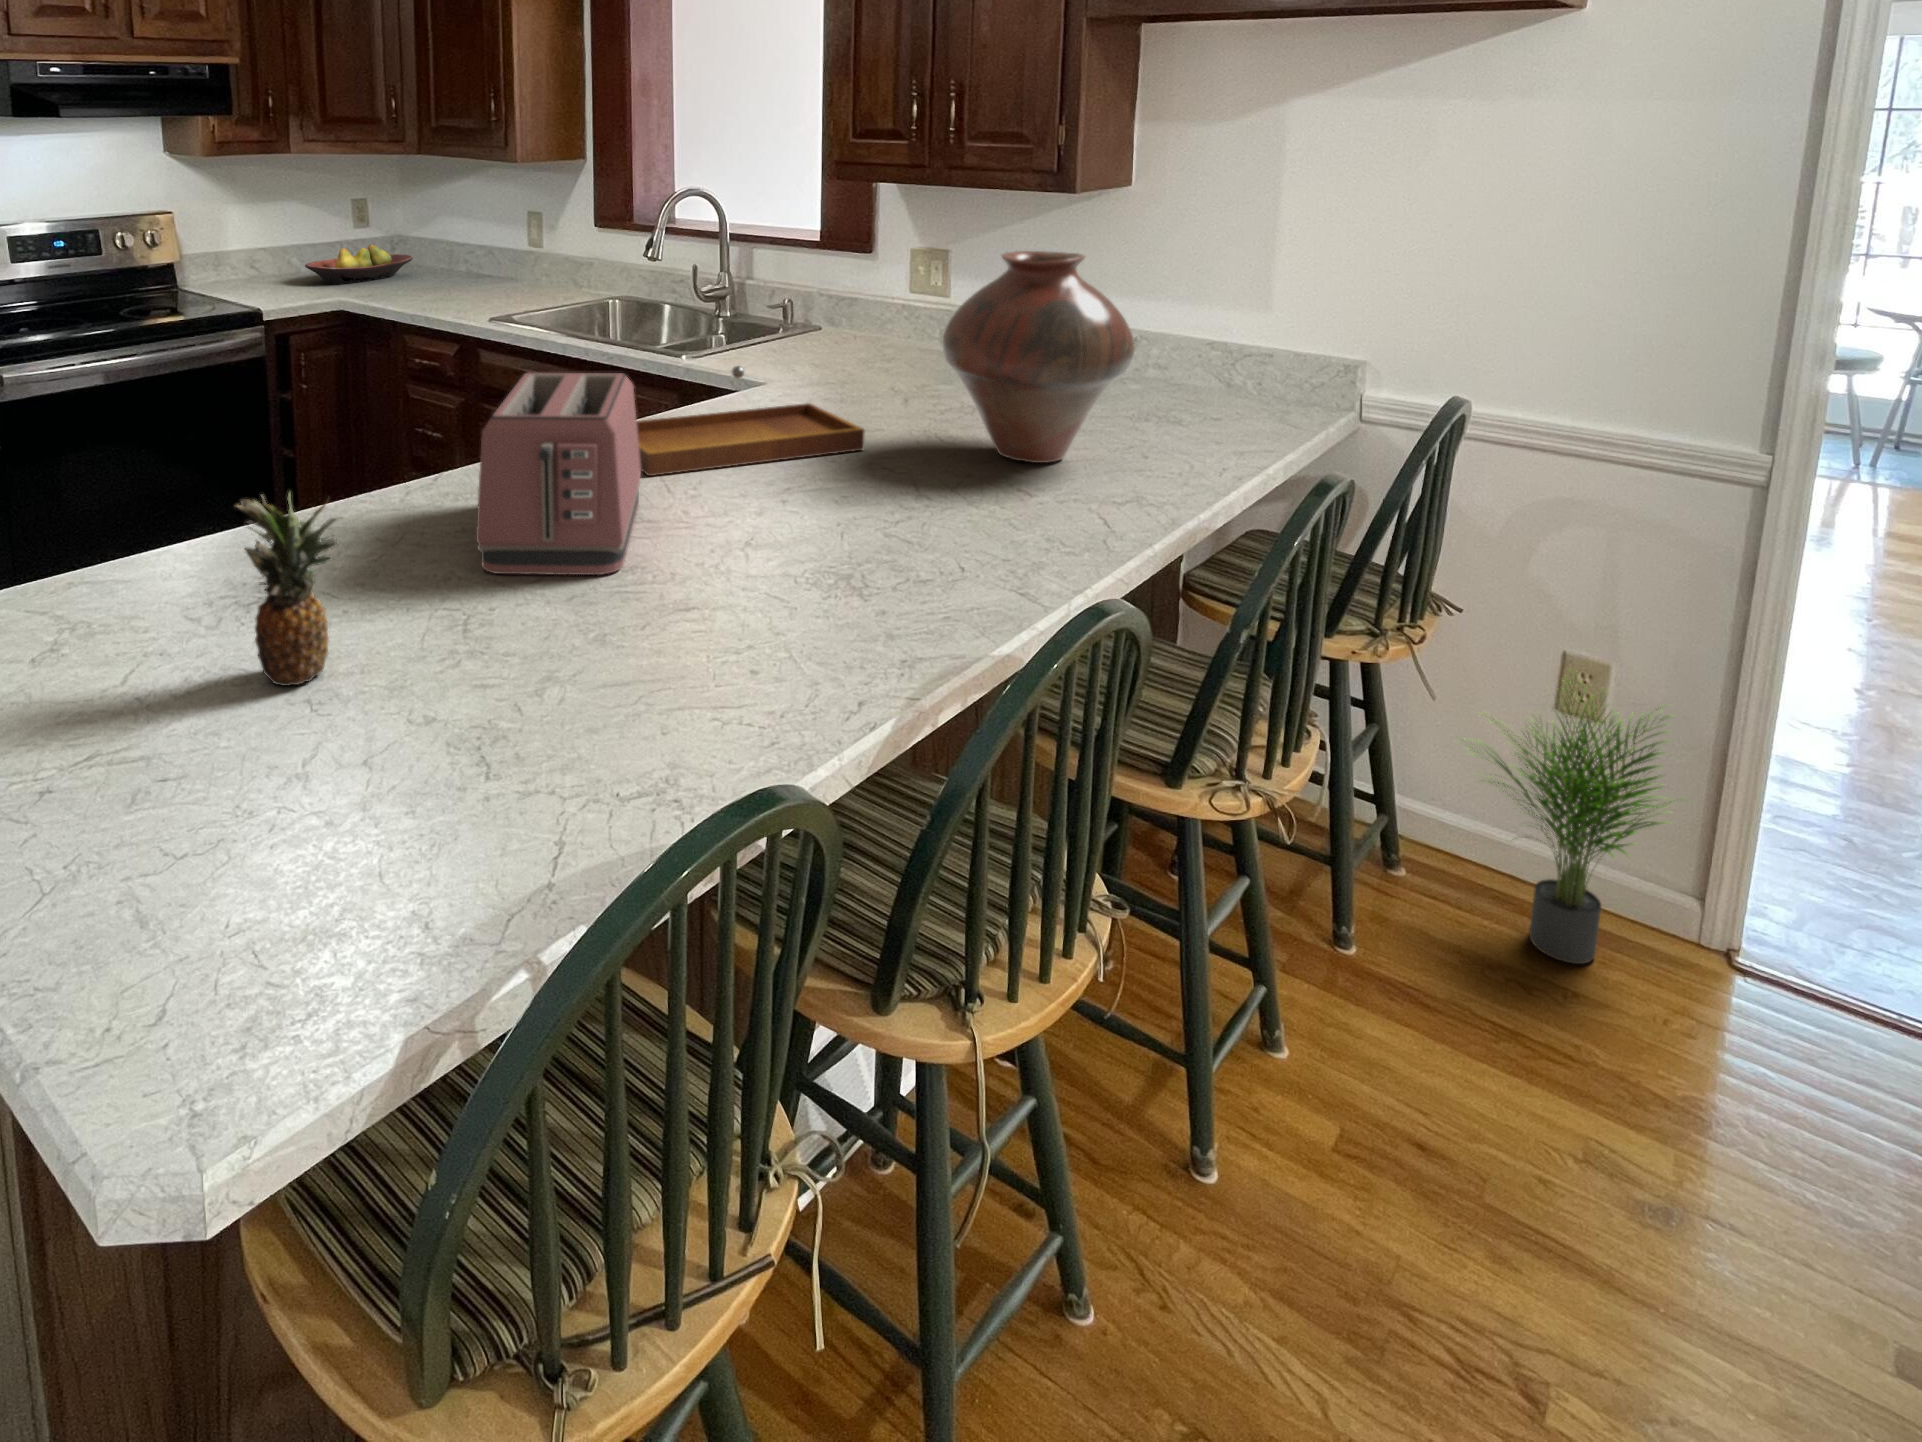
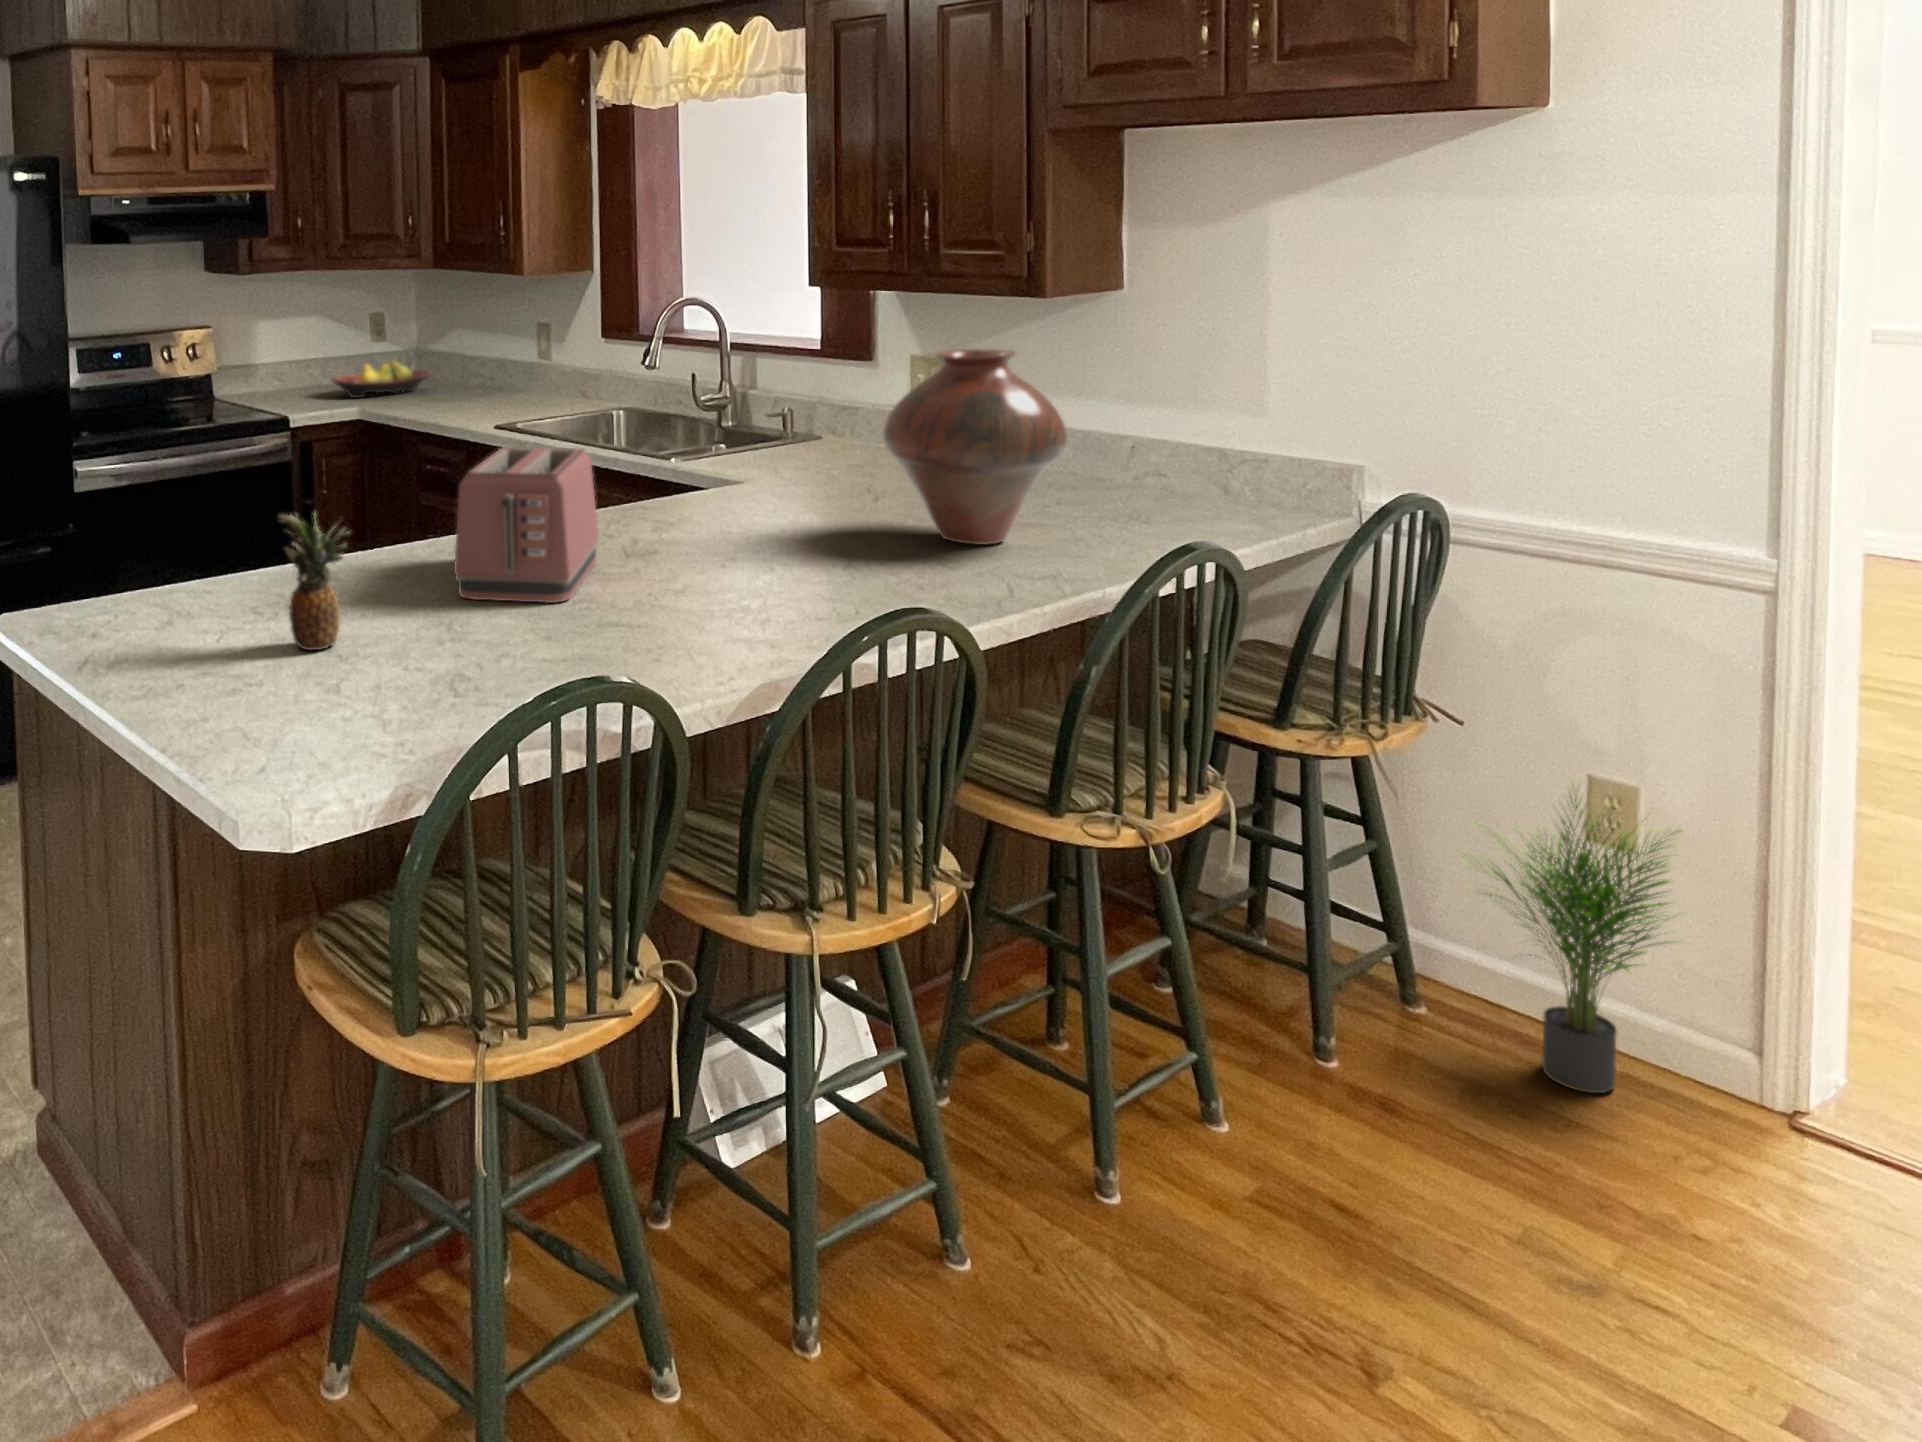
tray: present [637,366,864,476] -> none [582,454,815,545]

